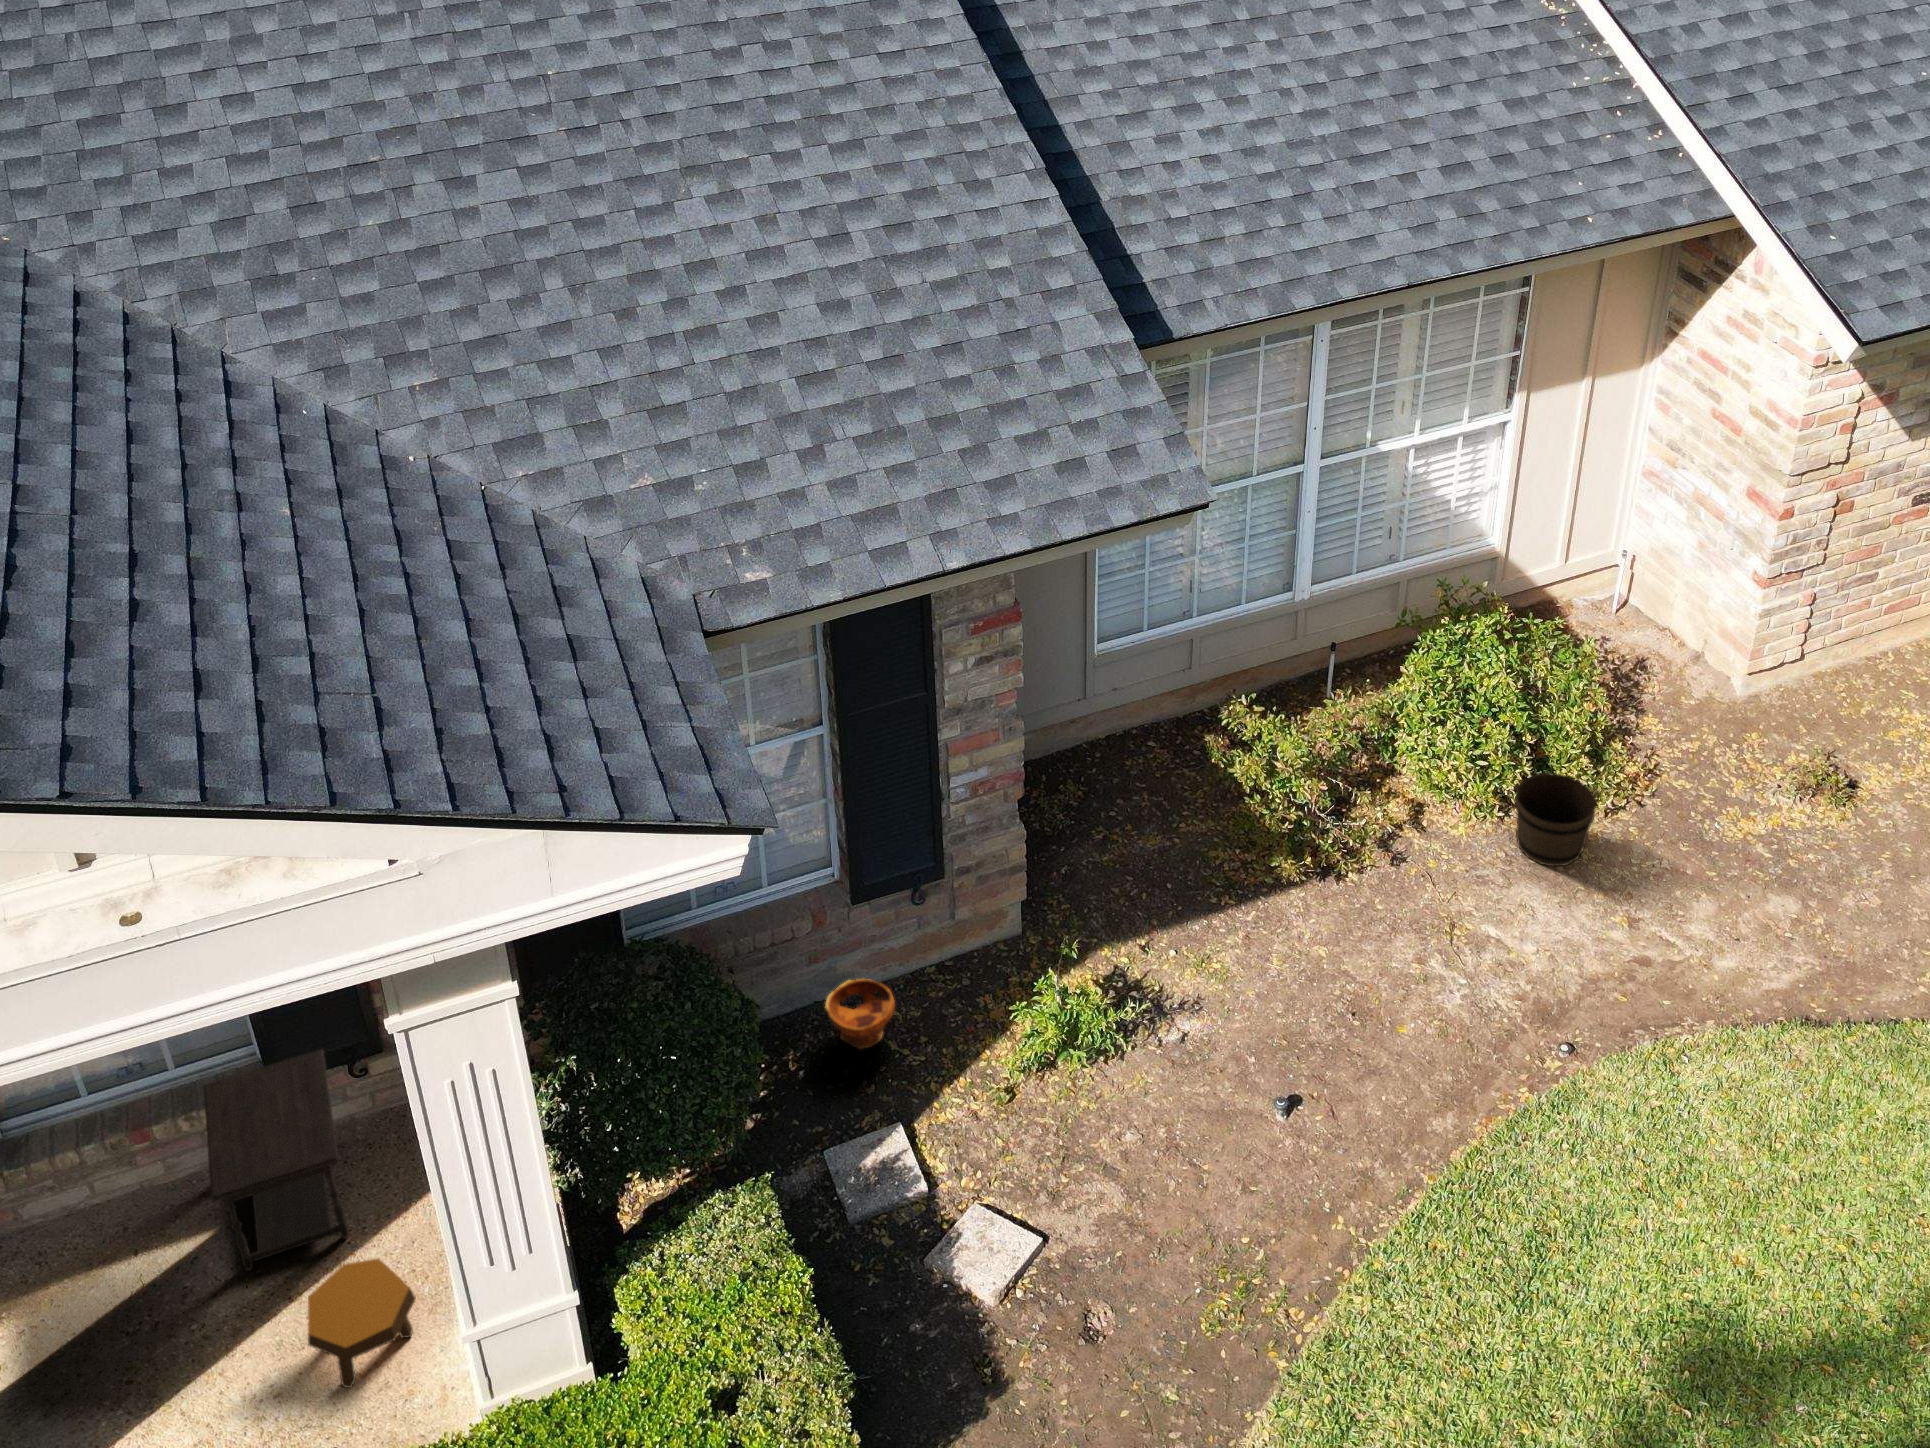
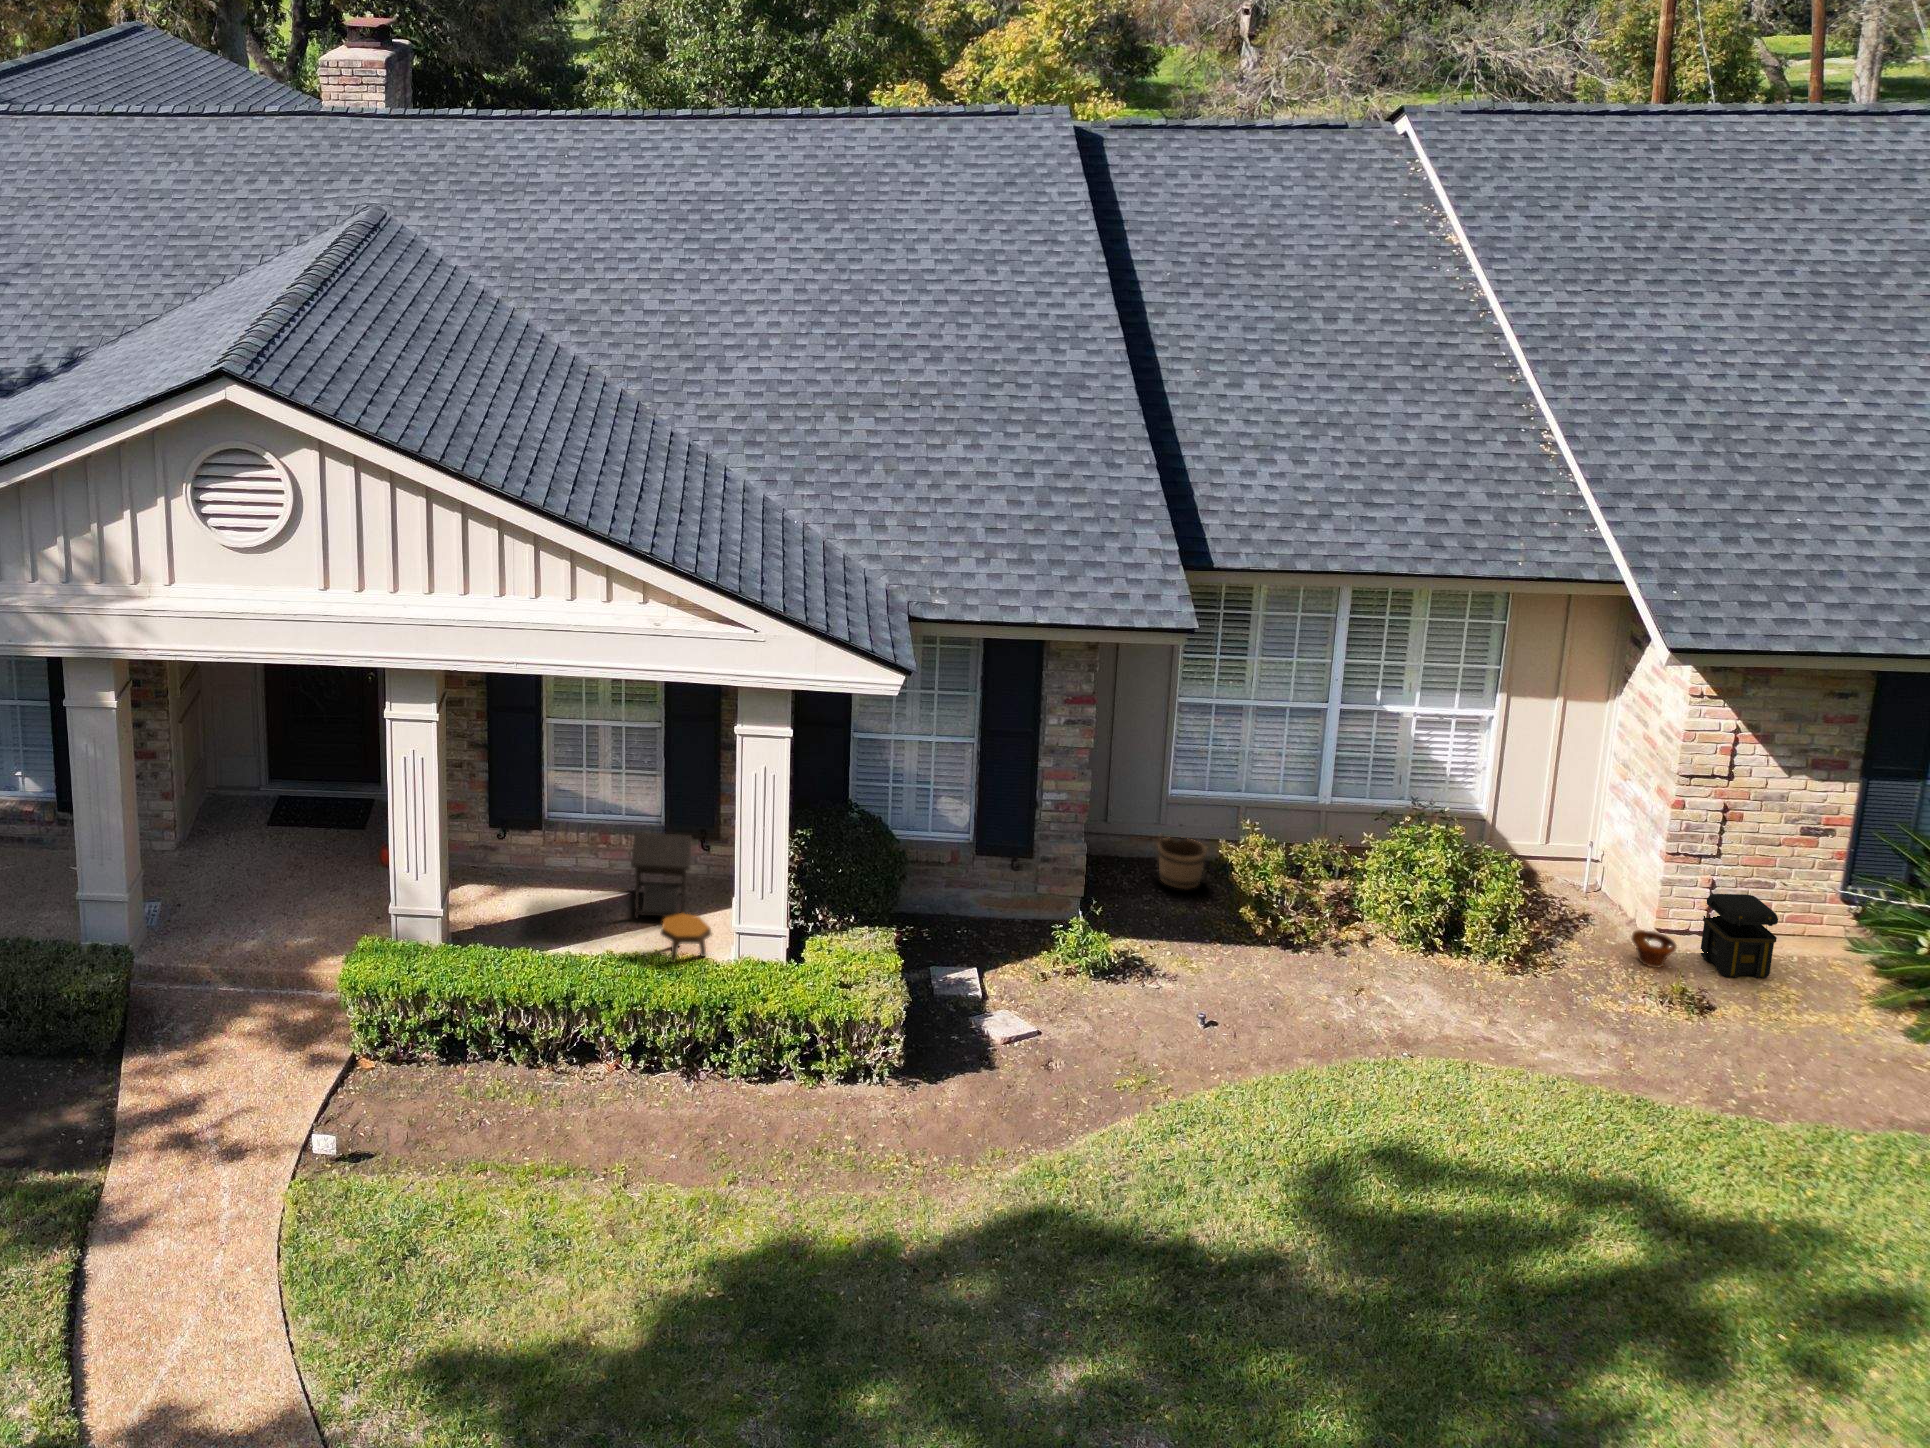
toolbox: none [1803,600,1910,723] -> present [1700,894,1778,978]
bucket: present [1515,773,1599,866] -> present [1158,835,1207,889]
planter: present [826,979,895,1049] -> present [1631,930,1677,968]

